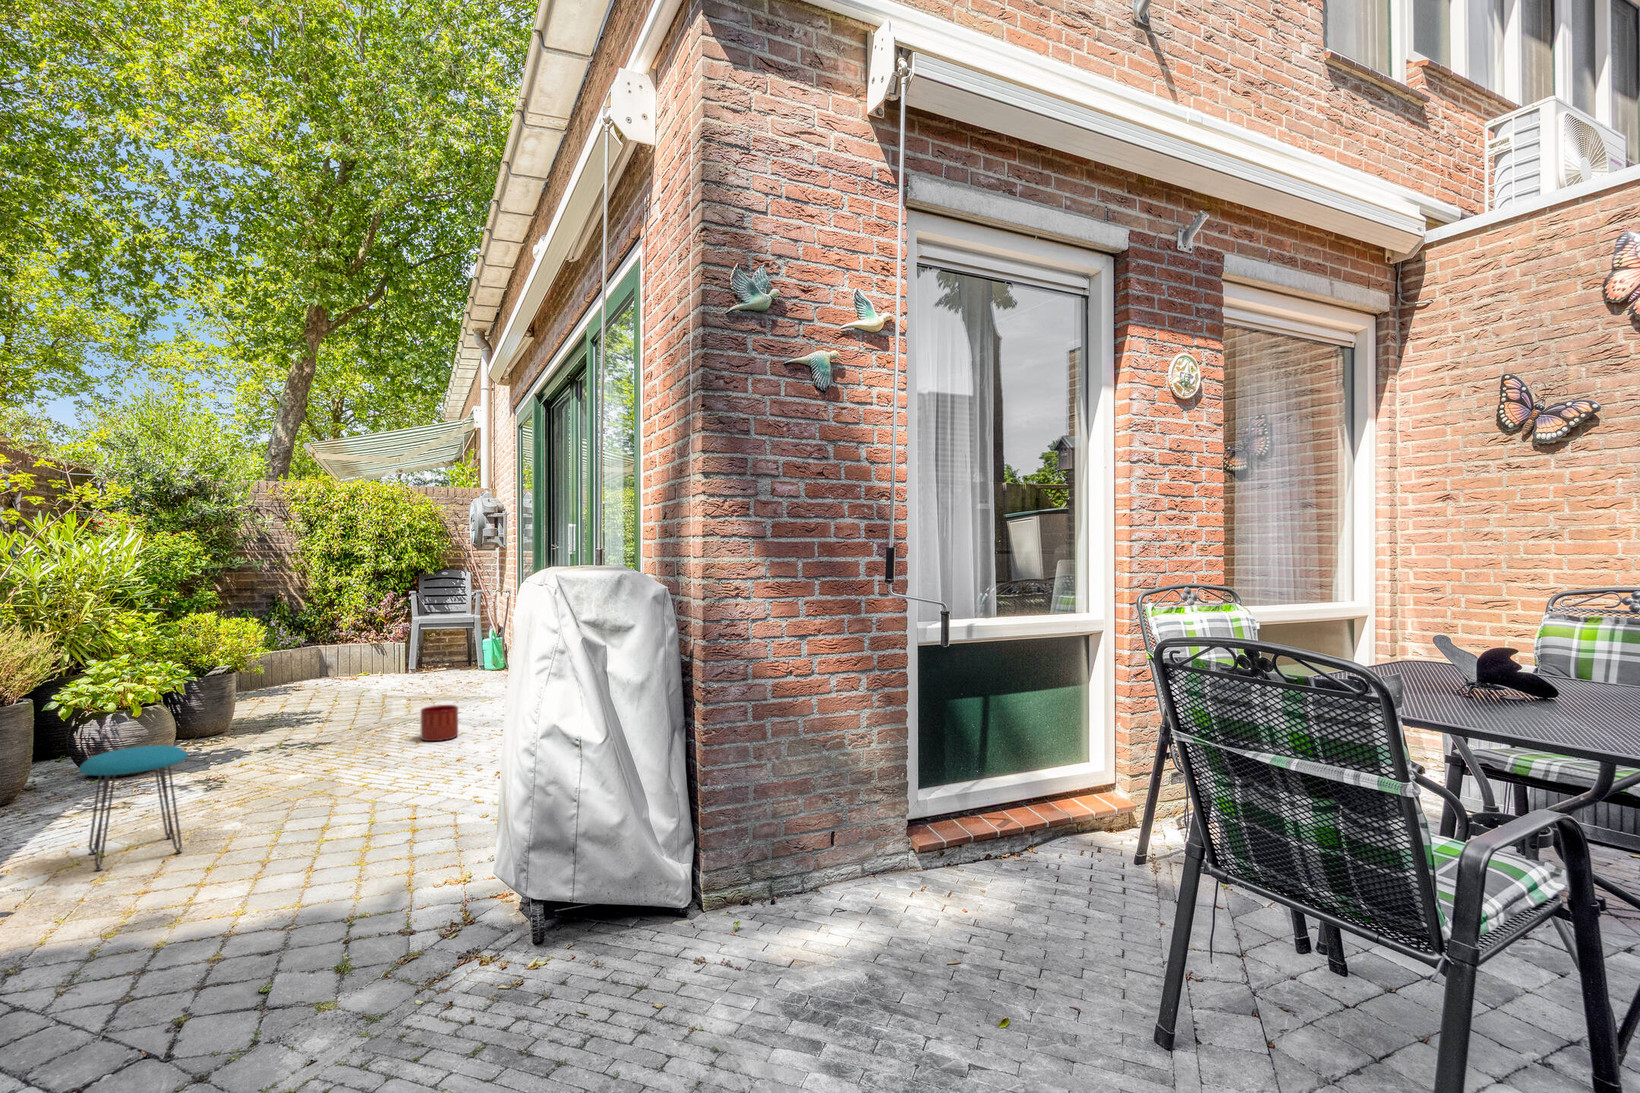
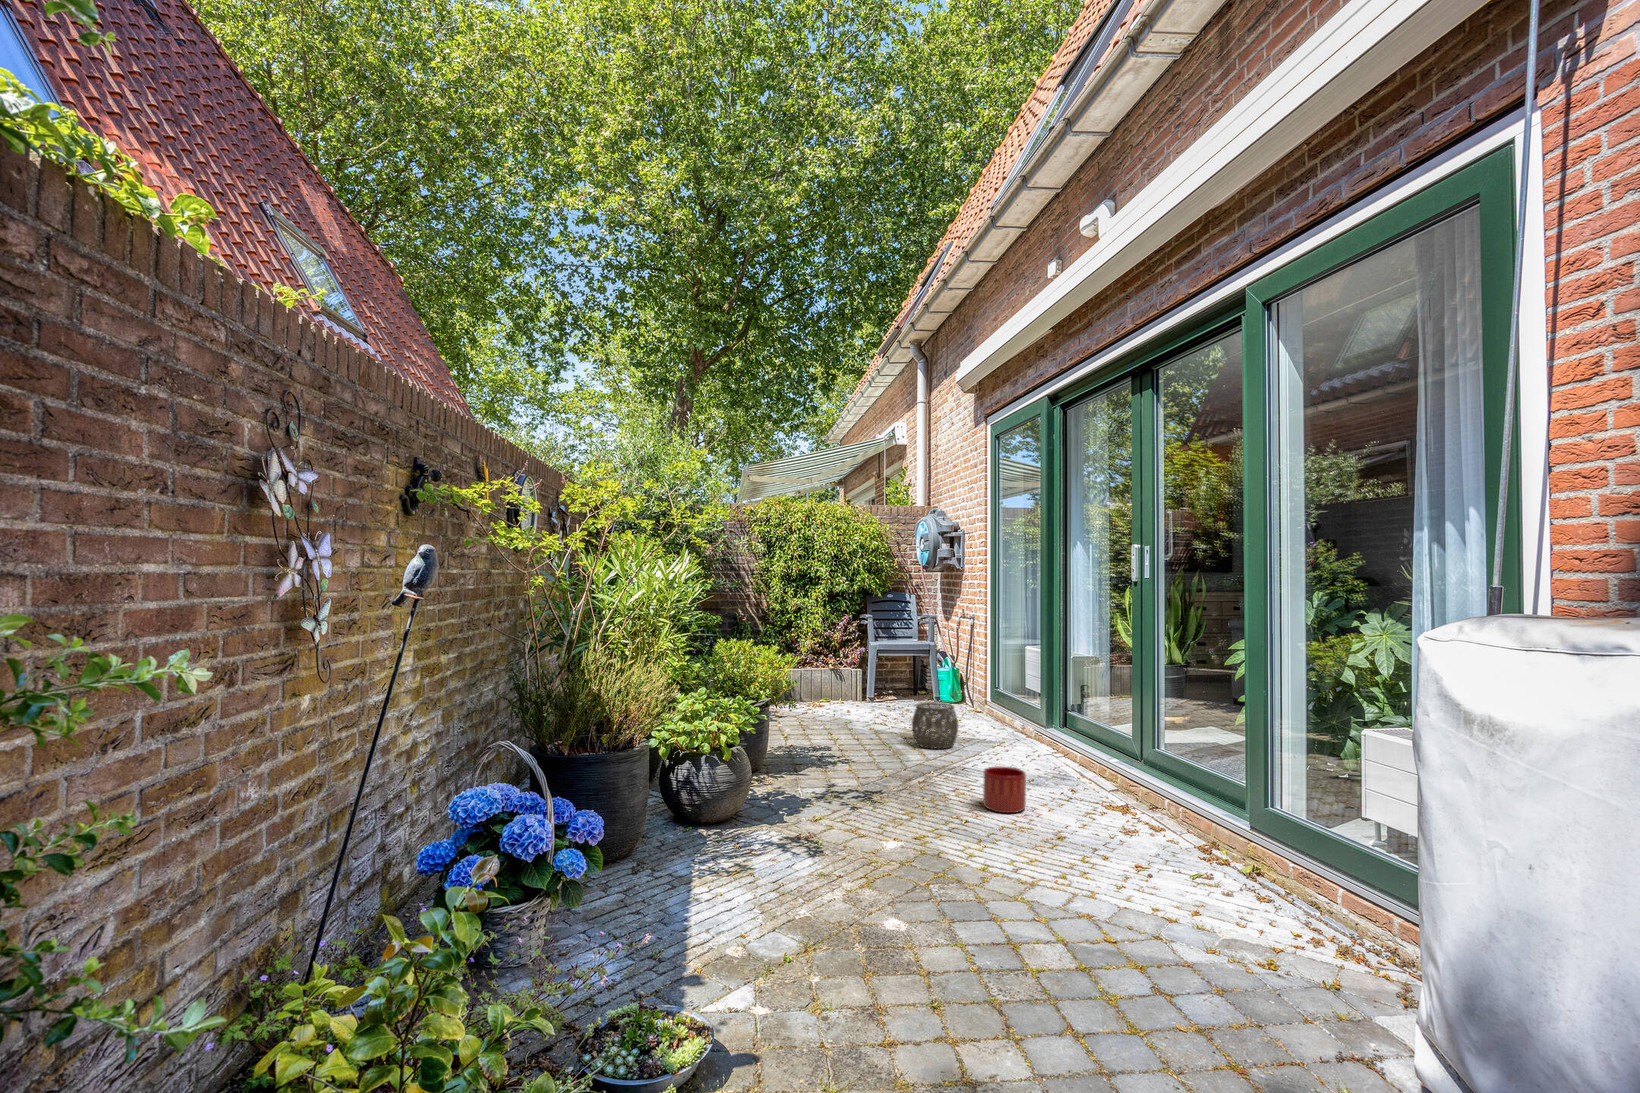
woven basket: none [408,663,454,703] -> present [912,702,958,749]
stool: present [79,745,188,871] -> none [766,829,875,997]

